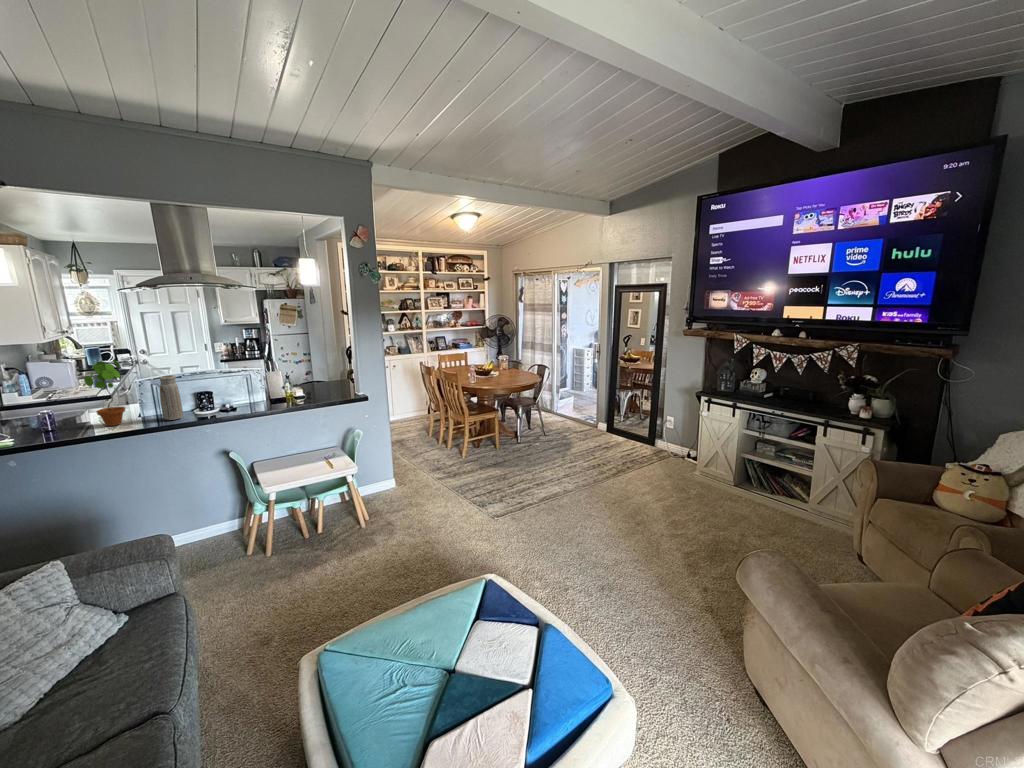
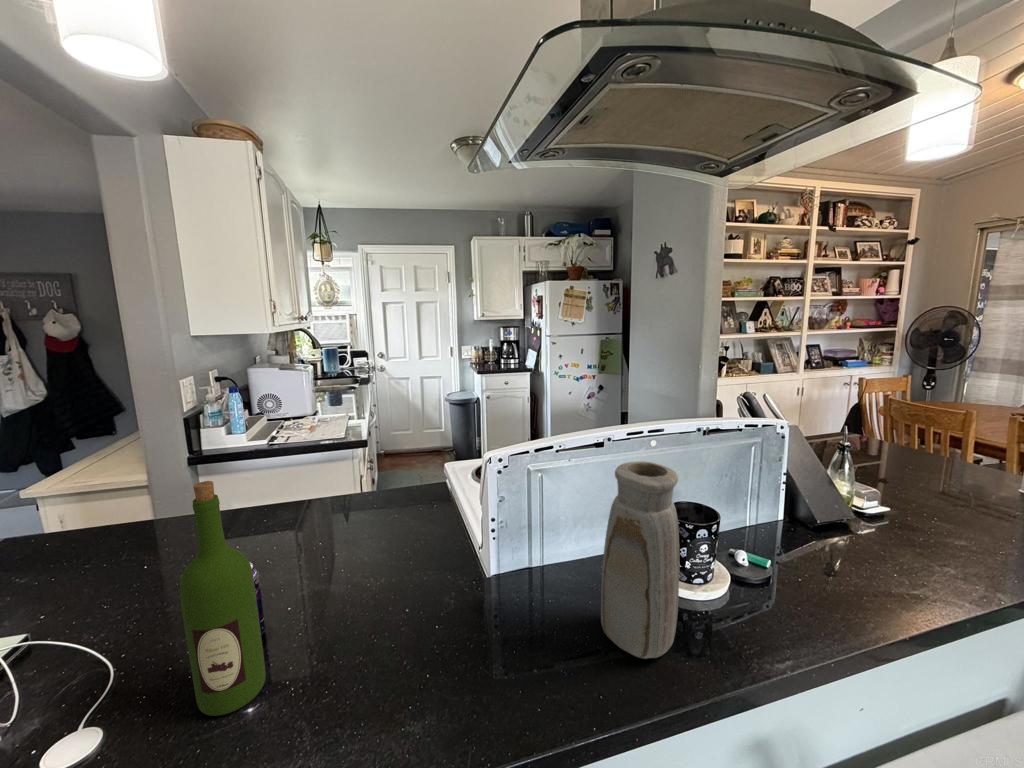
potted plant: present [84,360,125,426] -> none [365,389,486,677]
wine bottle: none [36,381,61,433] -> present [179,481,266,716]

